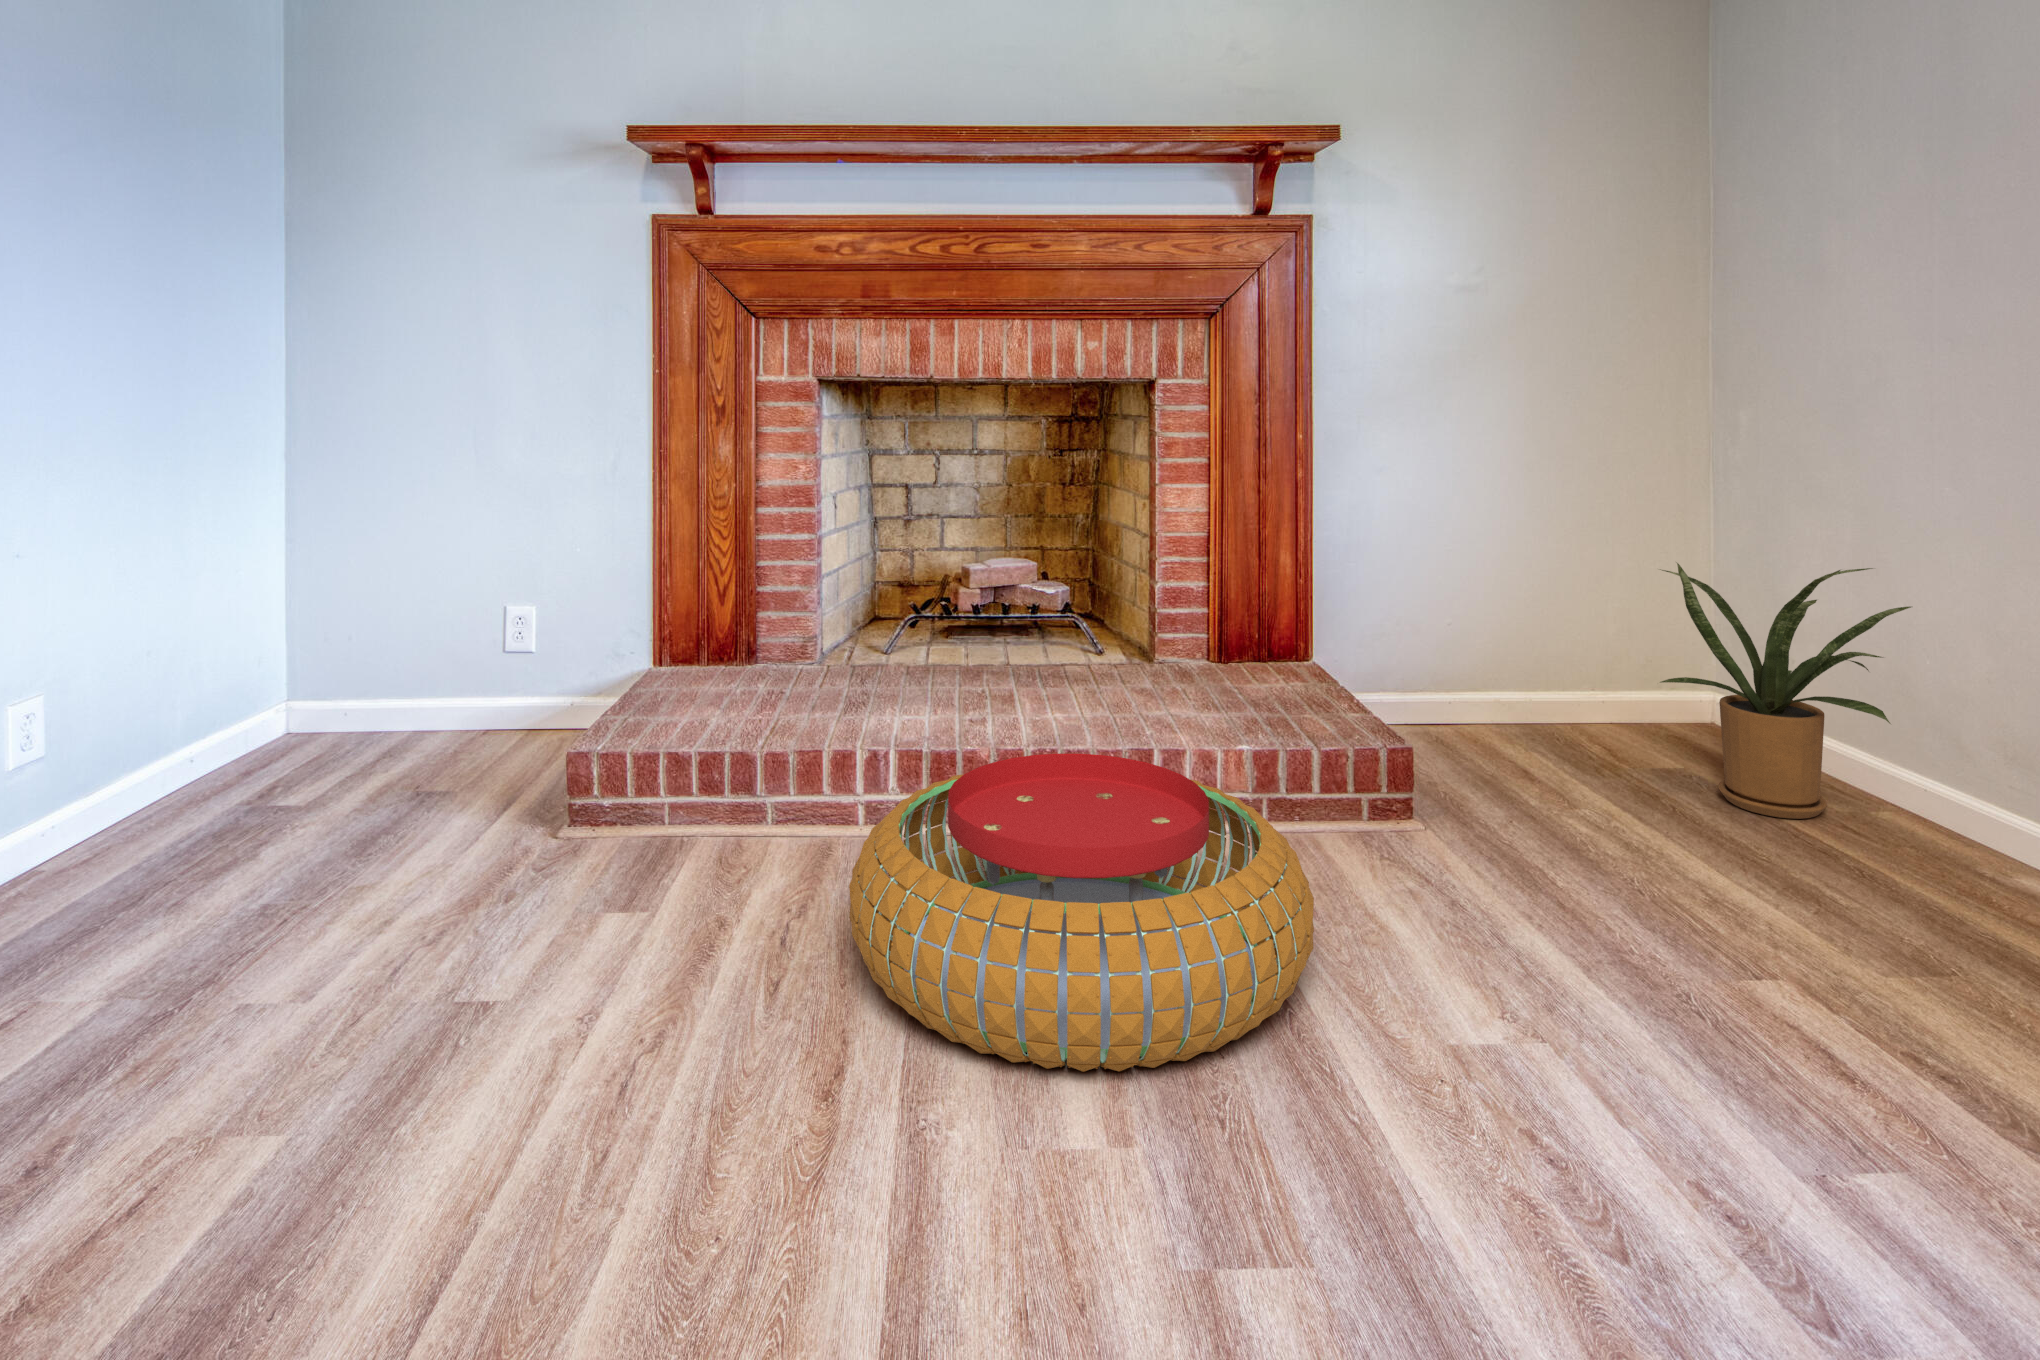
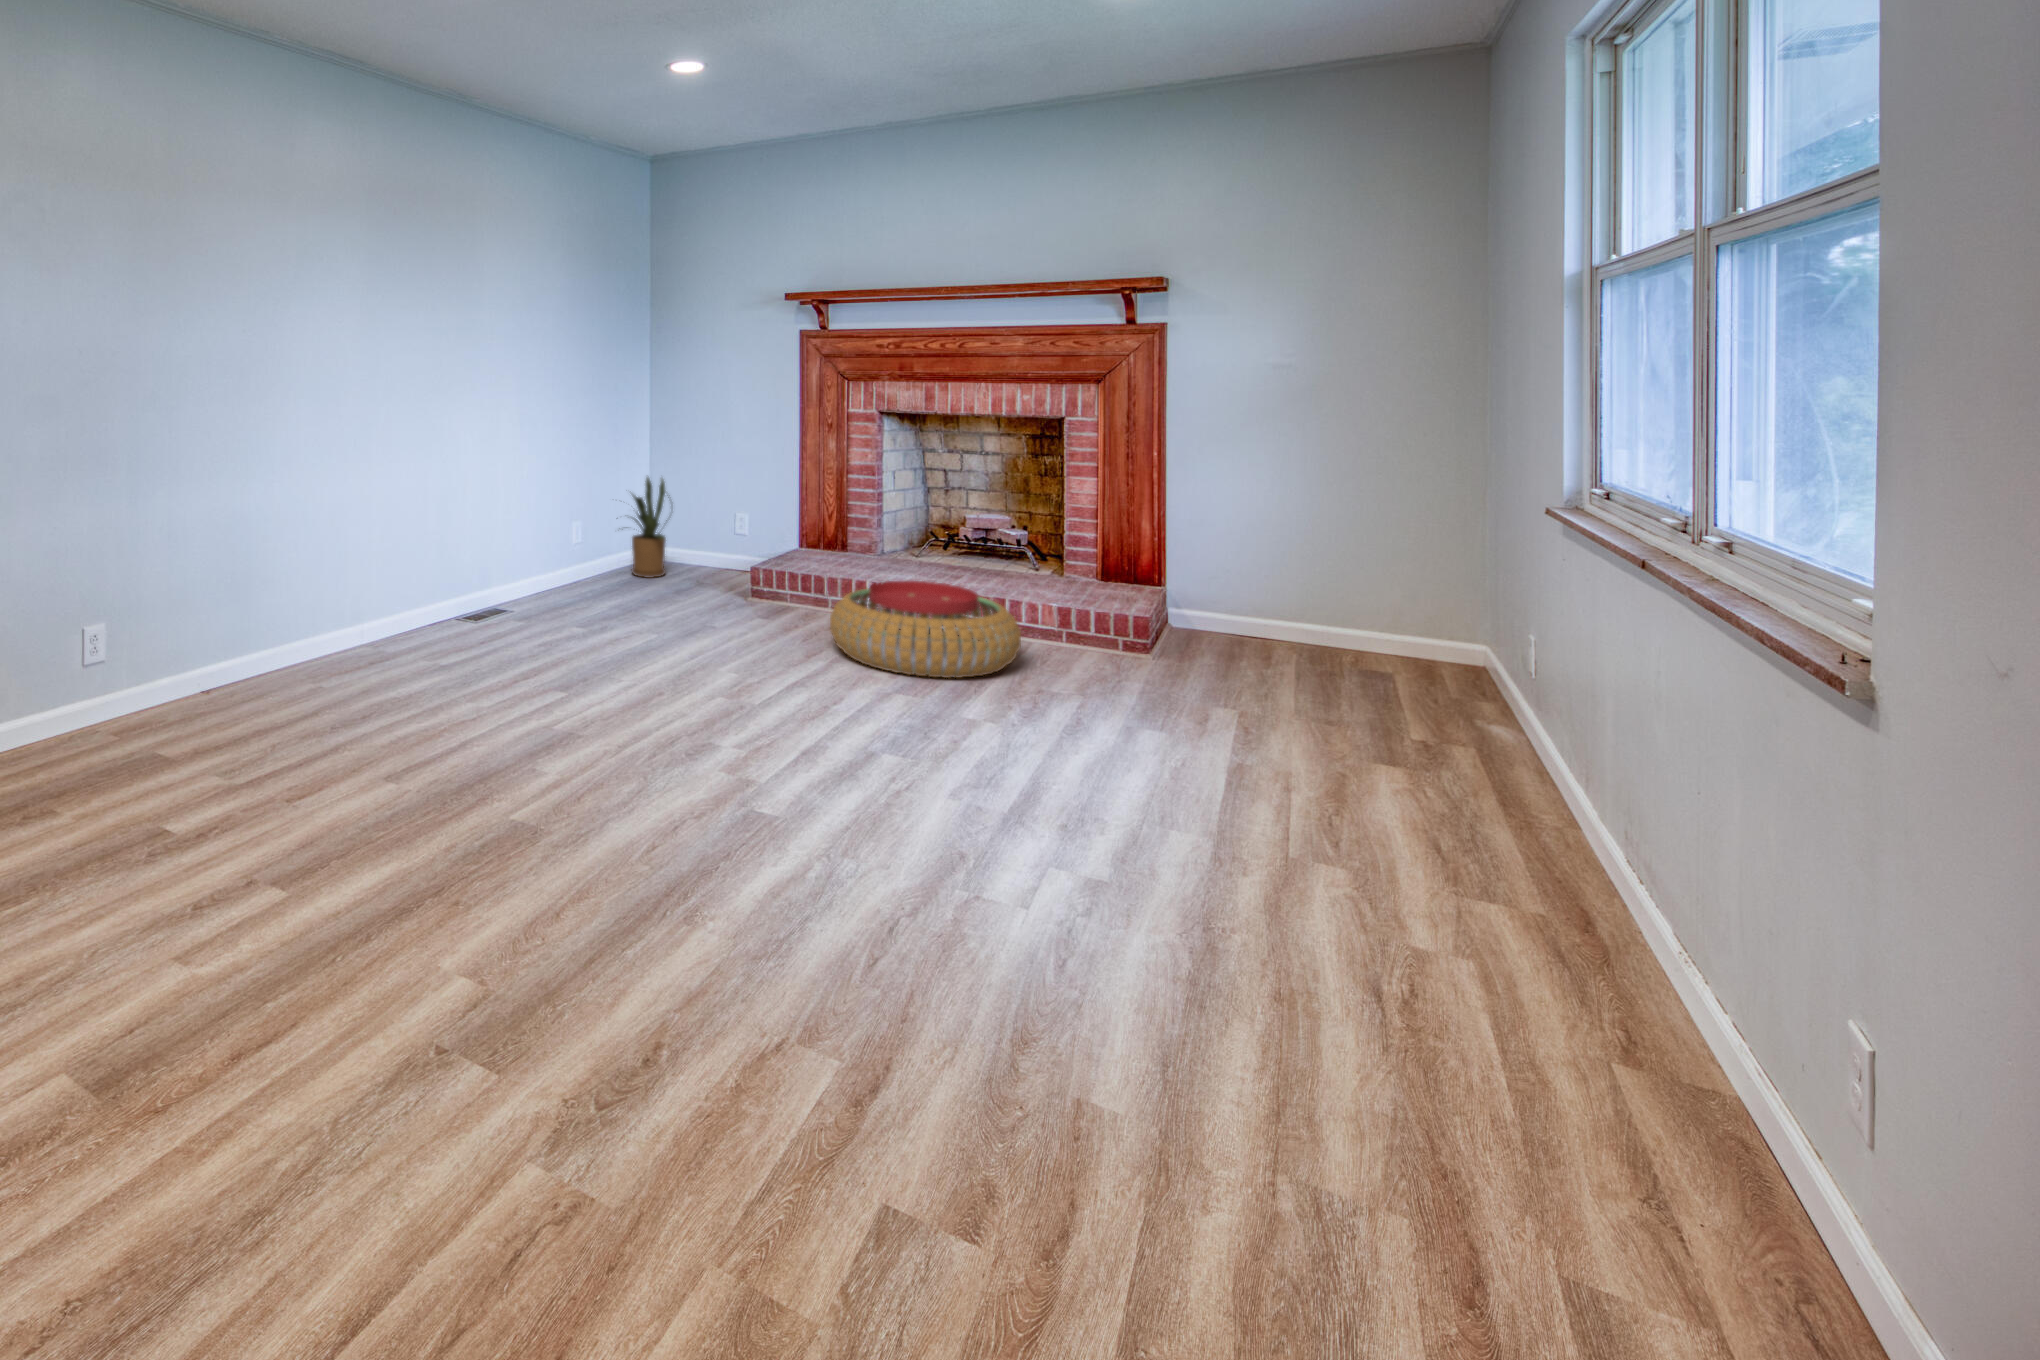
house plant: present [1660,563,1911,819] -> present [631,477,669,578]

